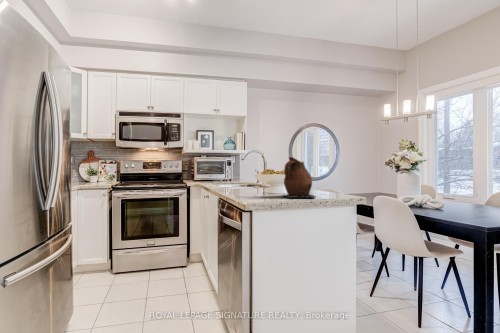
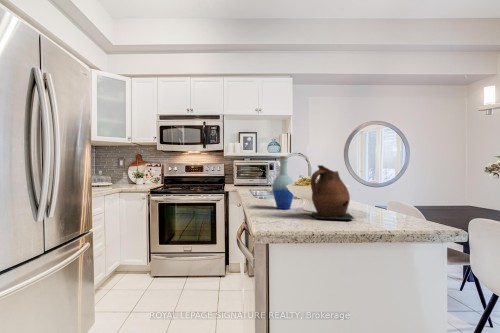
bottle: none [248,151,267,194] -> present [272,156,294,209]

